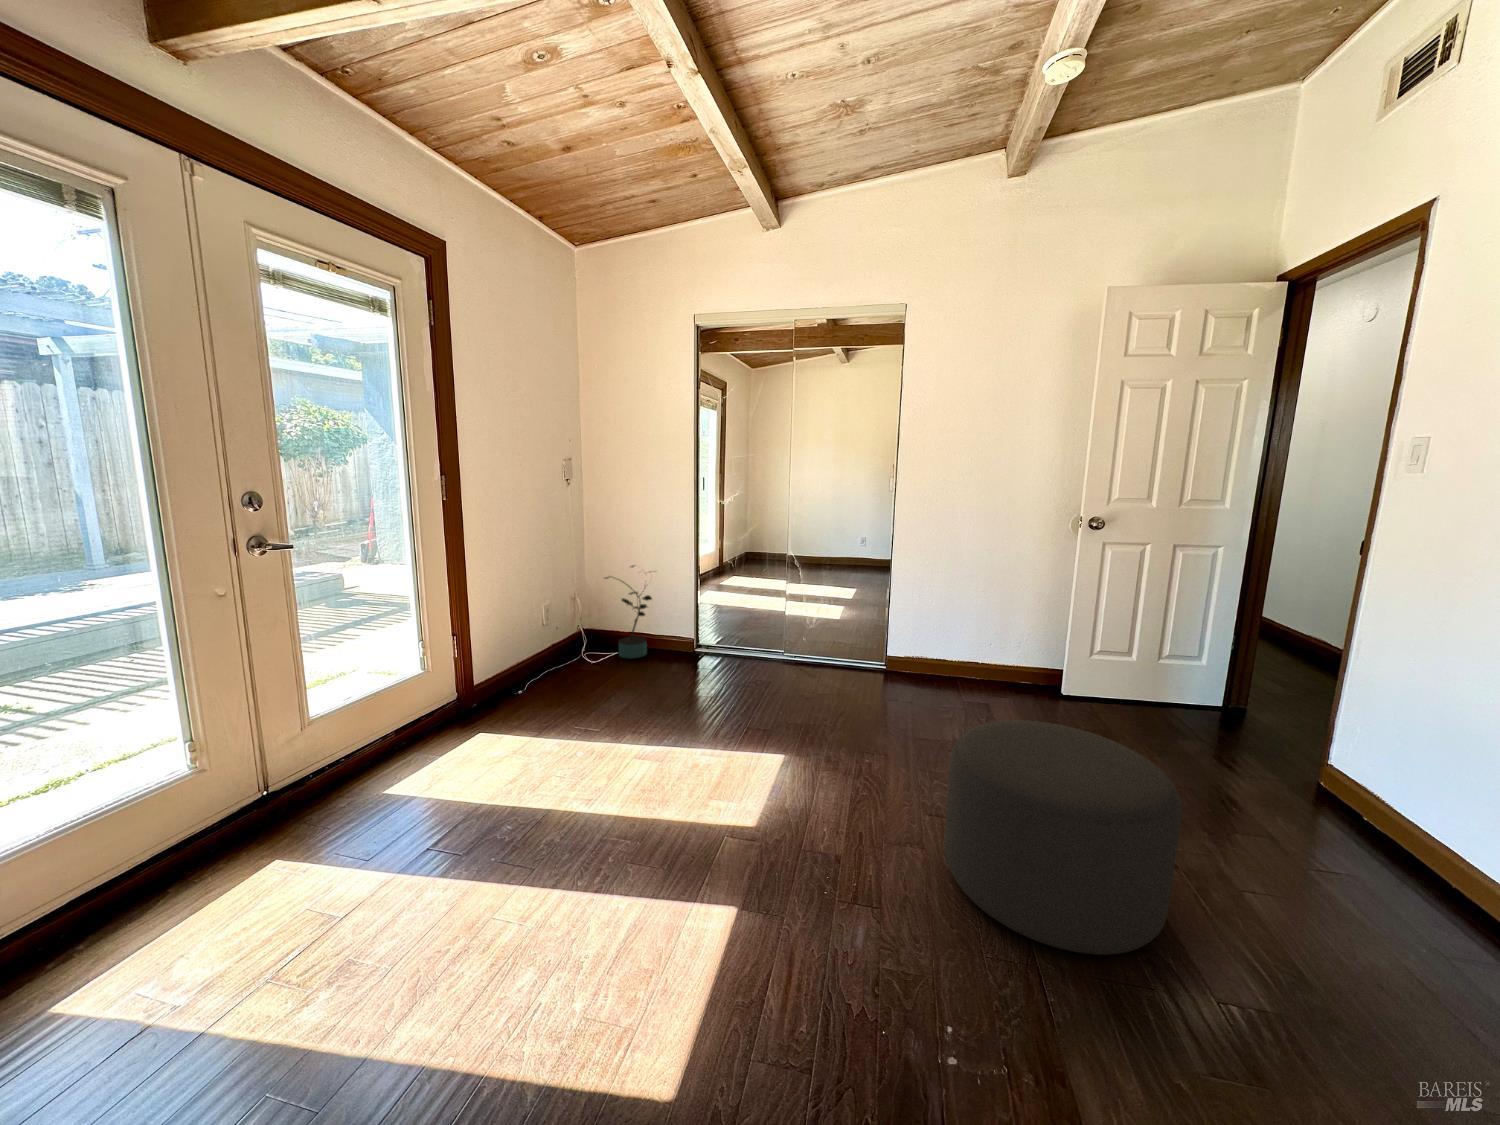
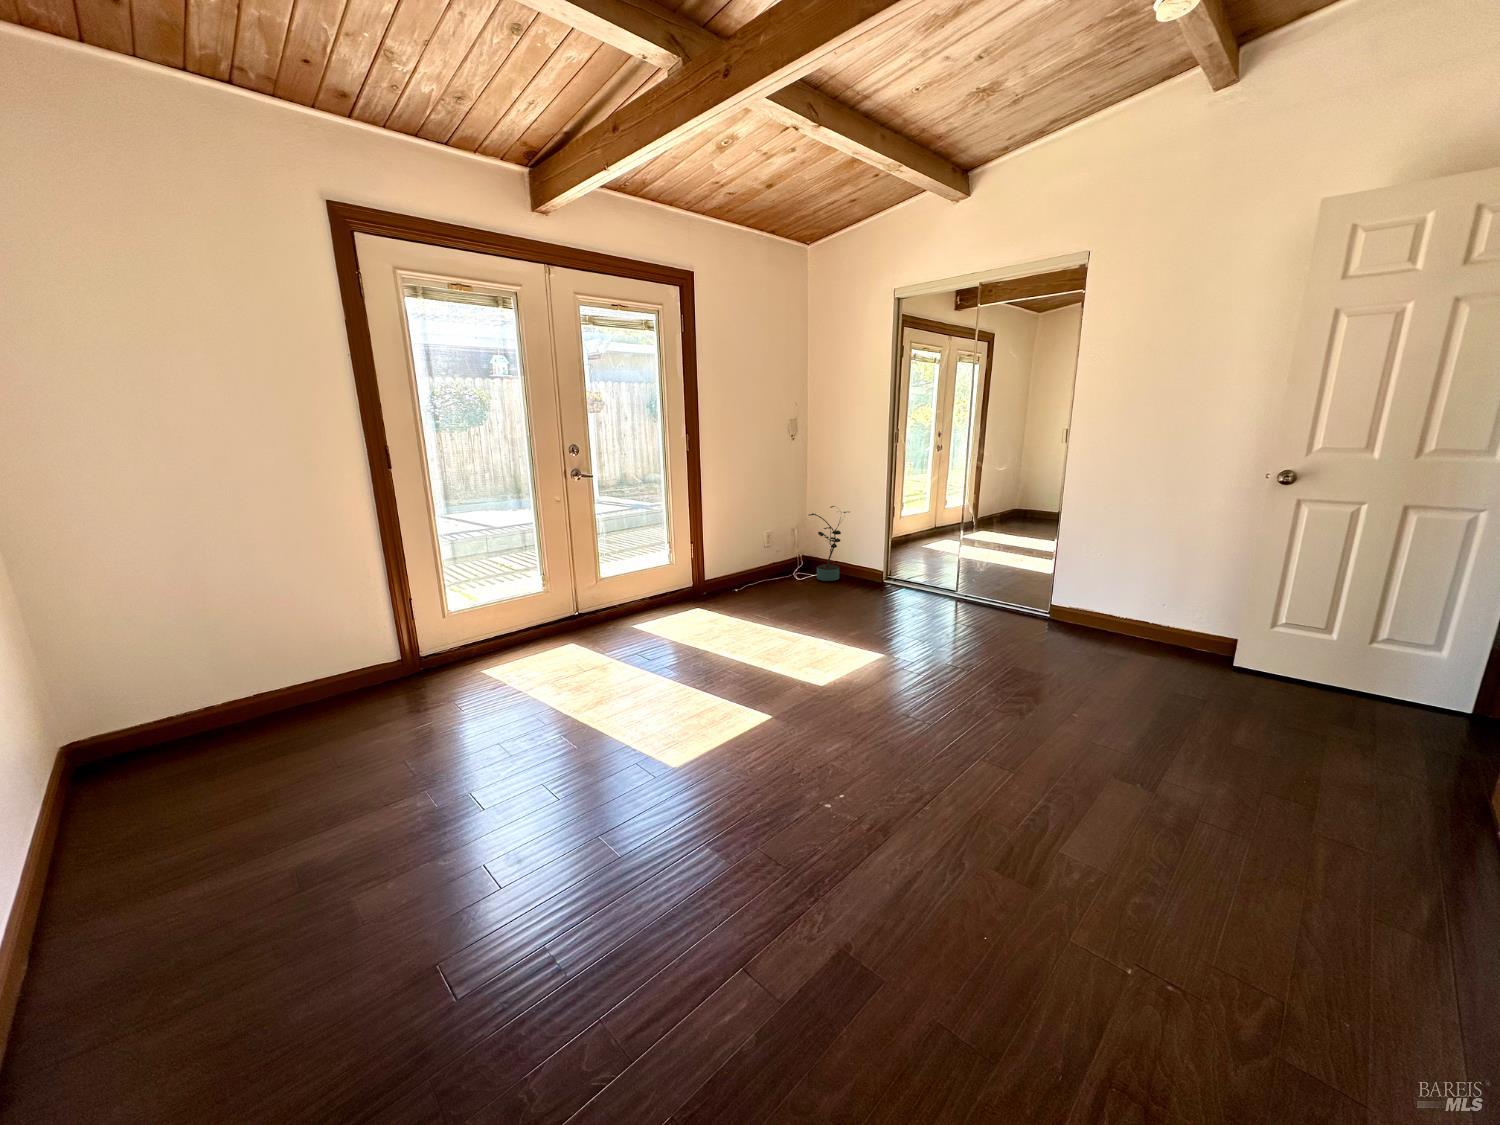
ottoman: present [944,720,1182,955] -> none [922,636,1108,806]

